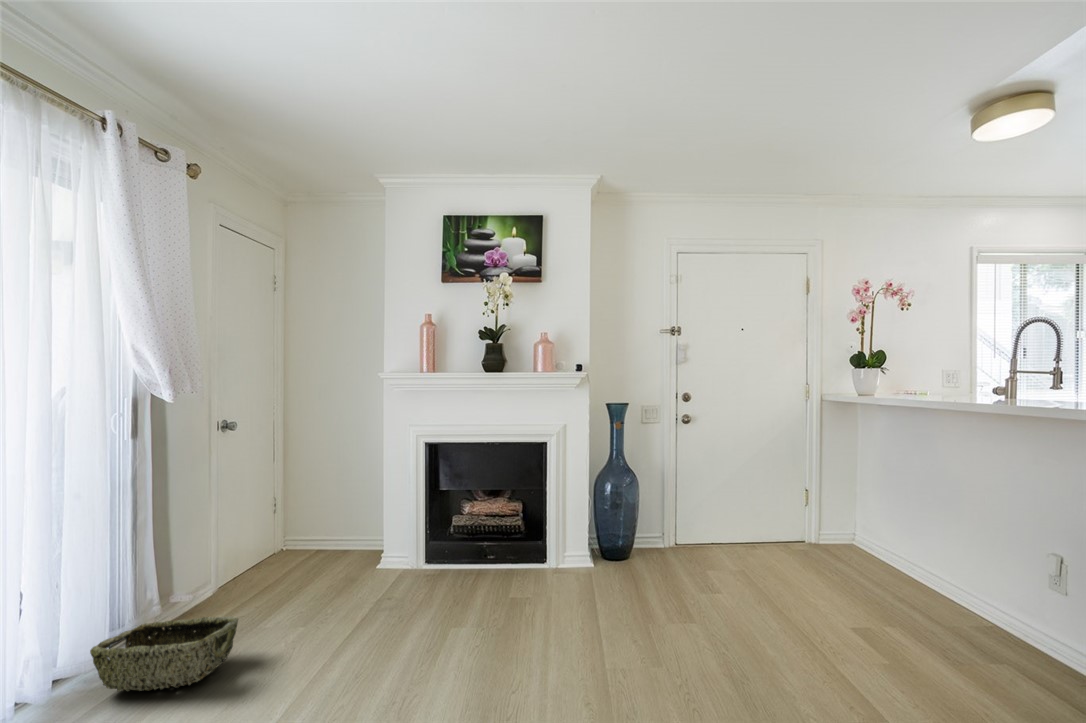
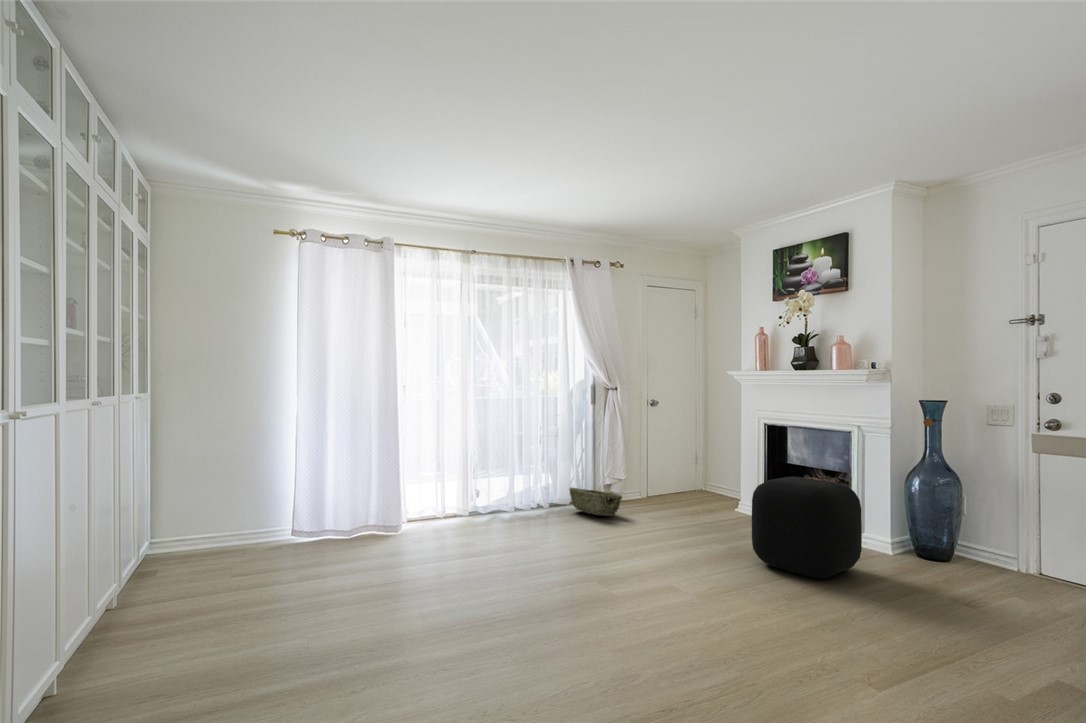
ottoman: none [526,513,650,654] -> present [752,477,862,578]

